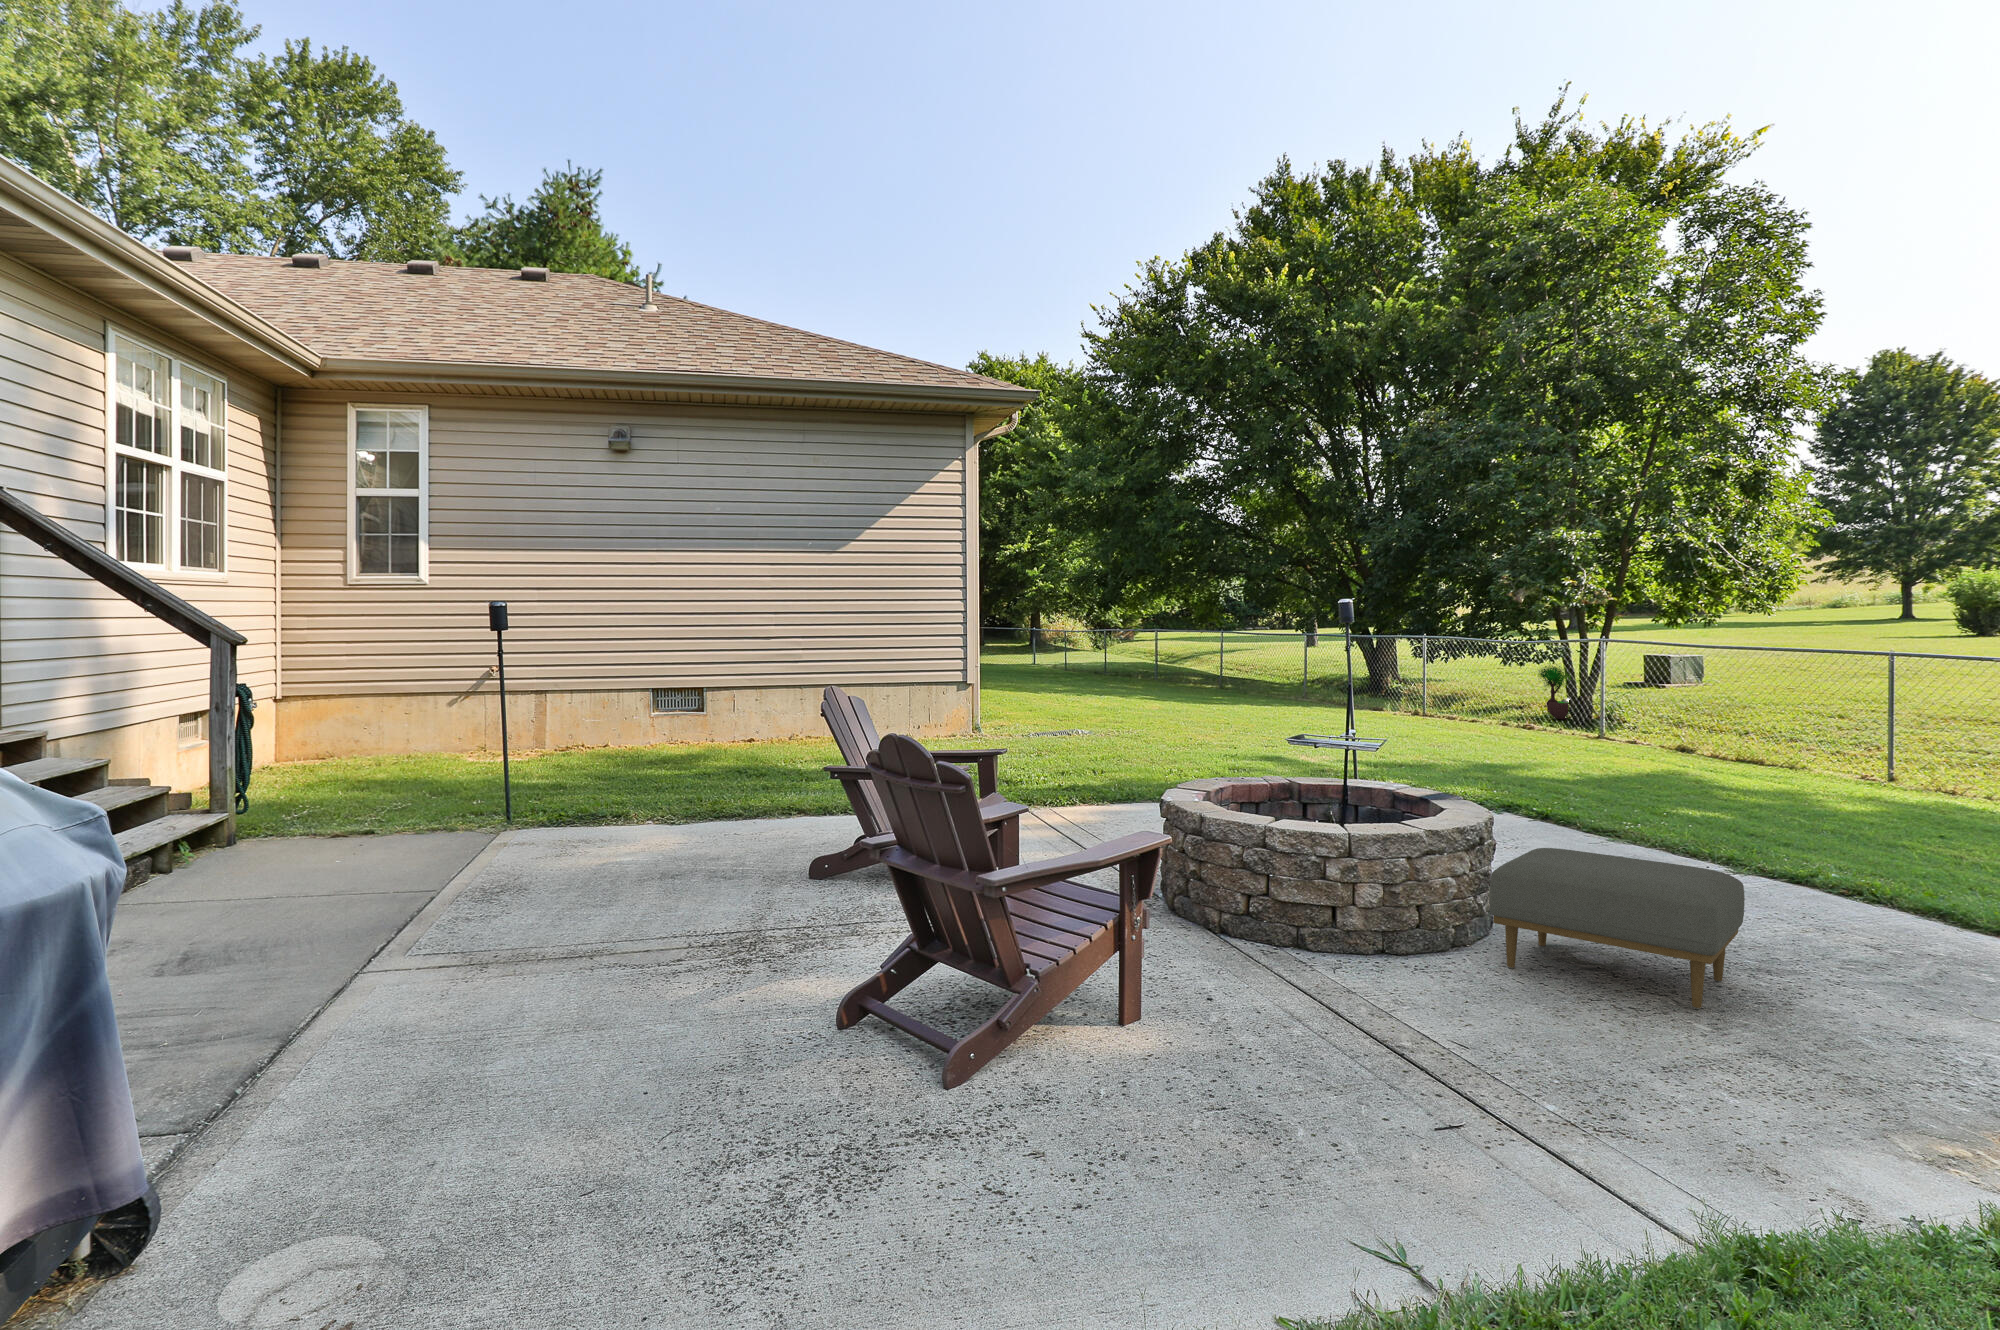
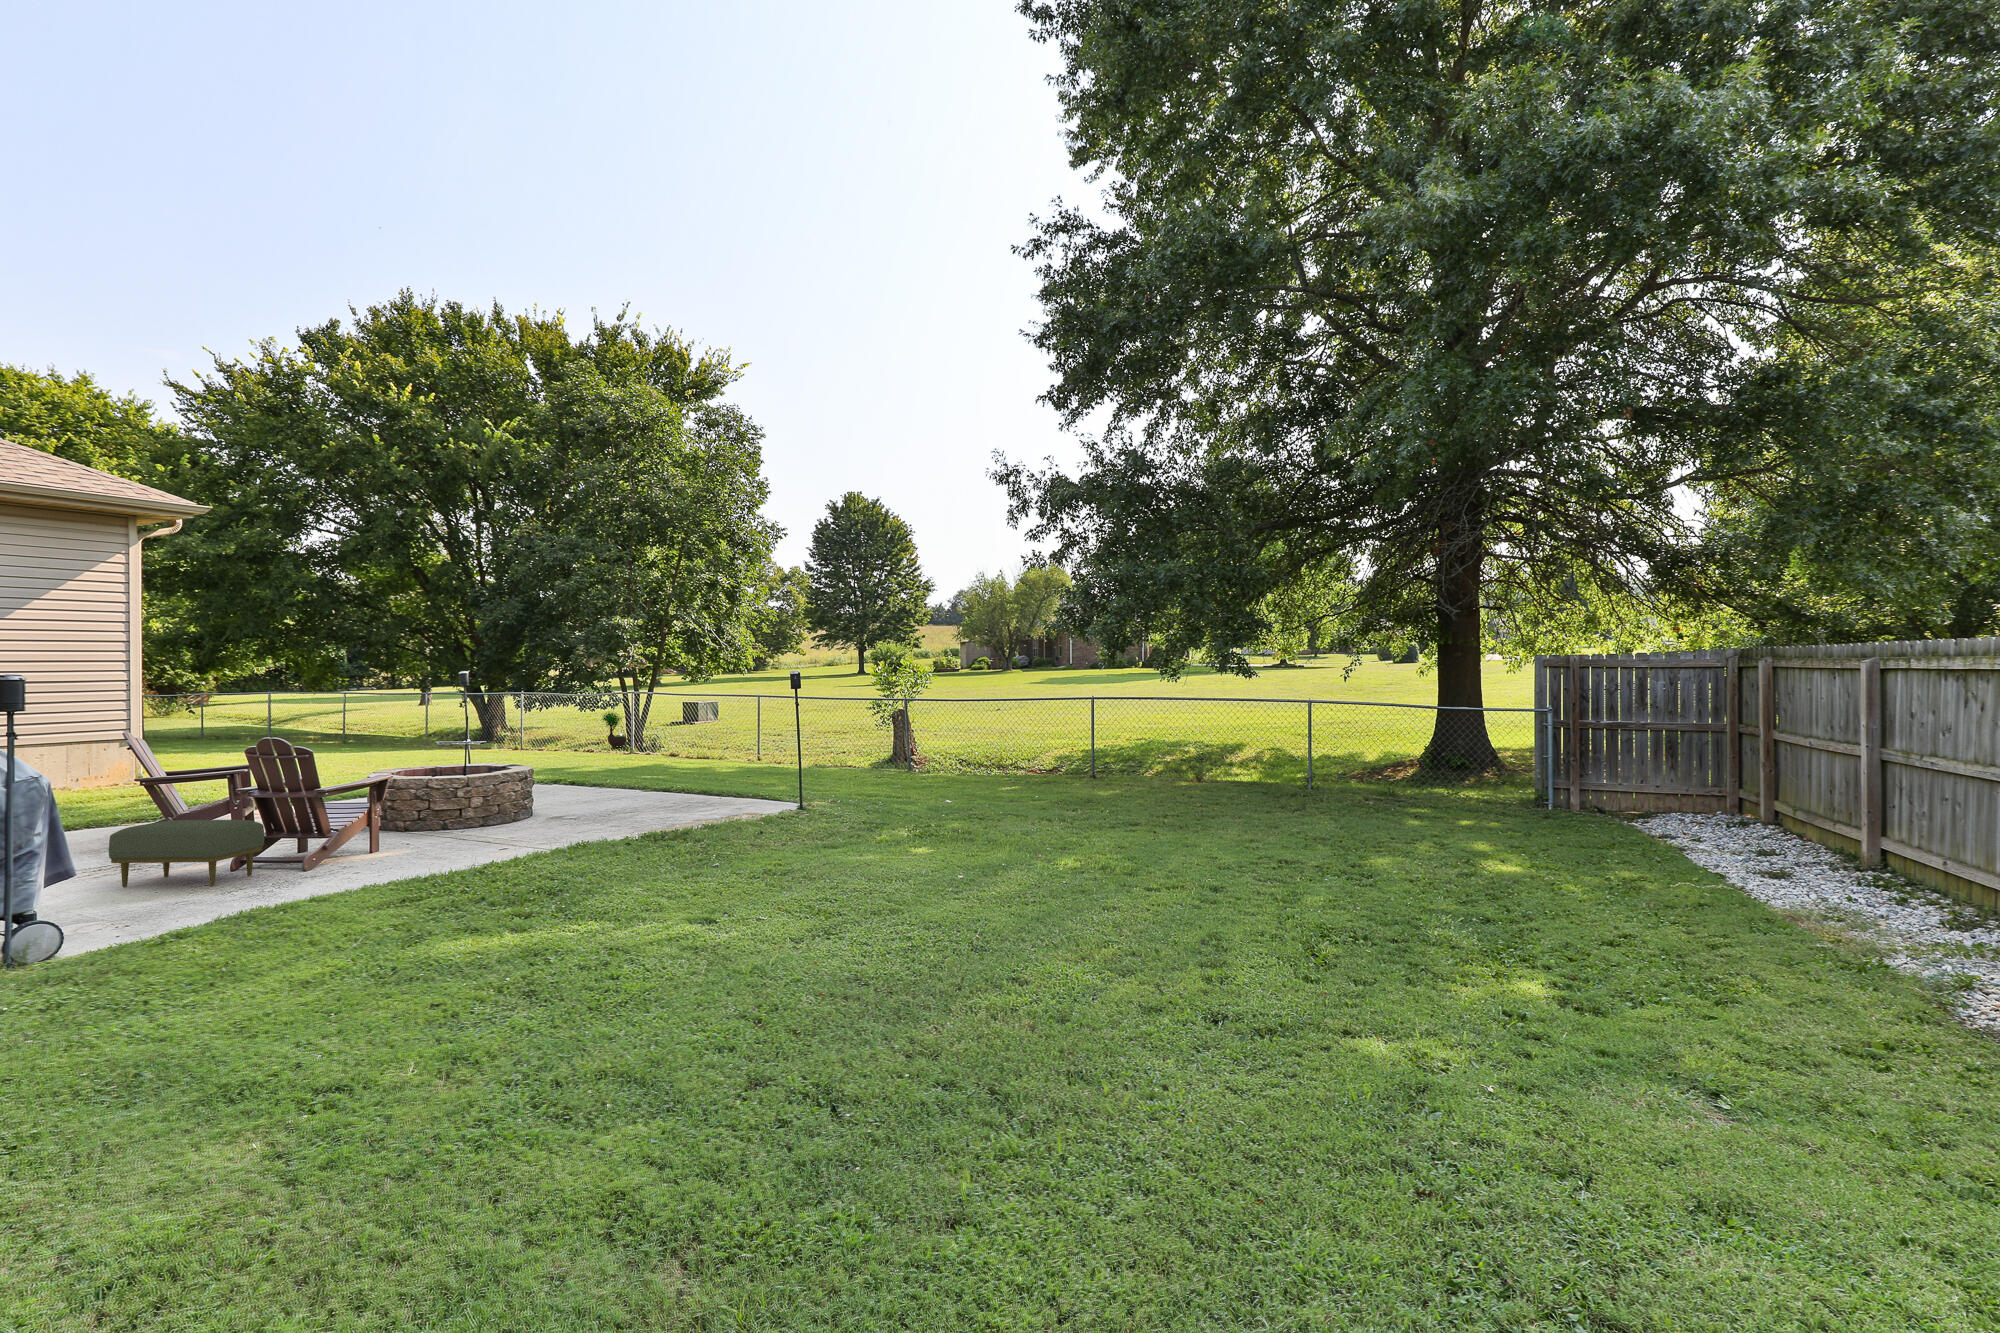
ottoman: present [1489,848,1745,1009] -> present [109,820,264,887]

